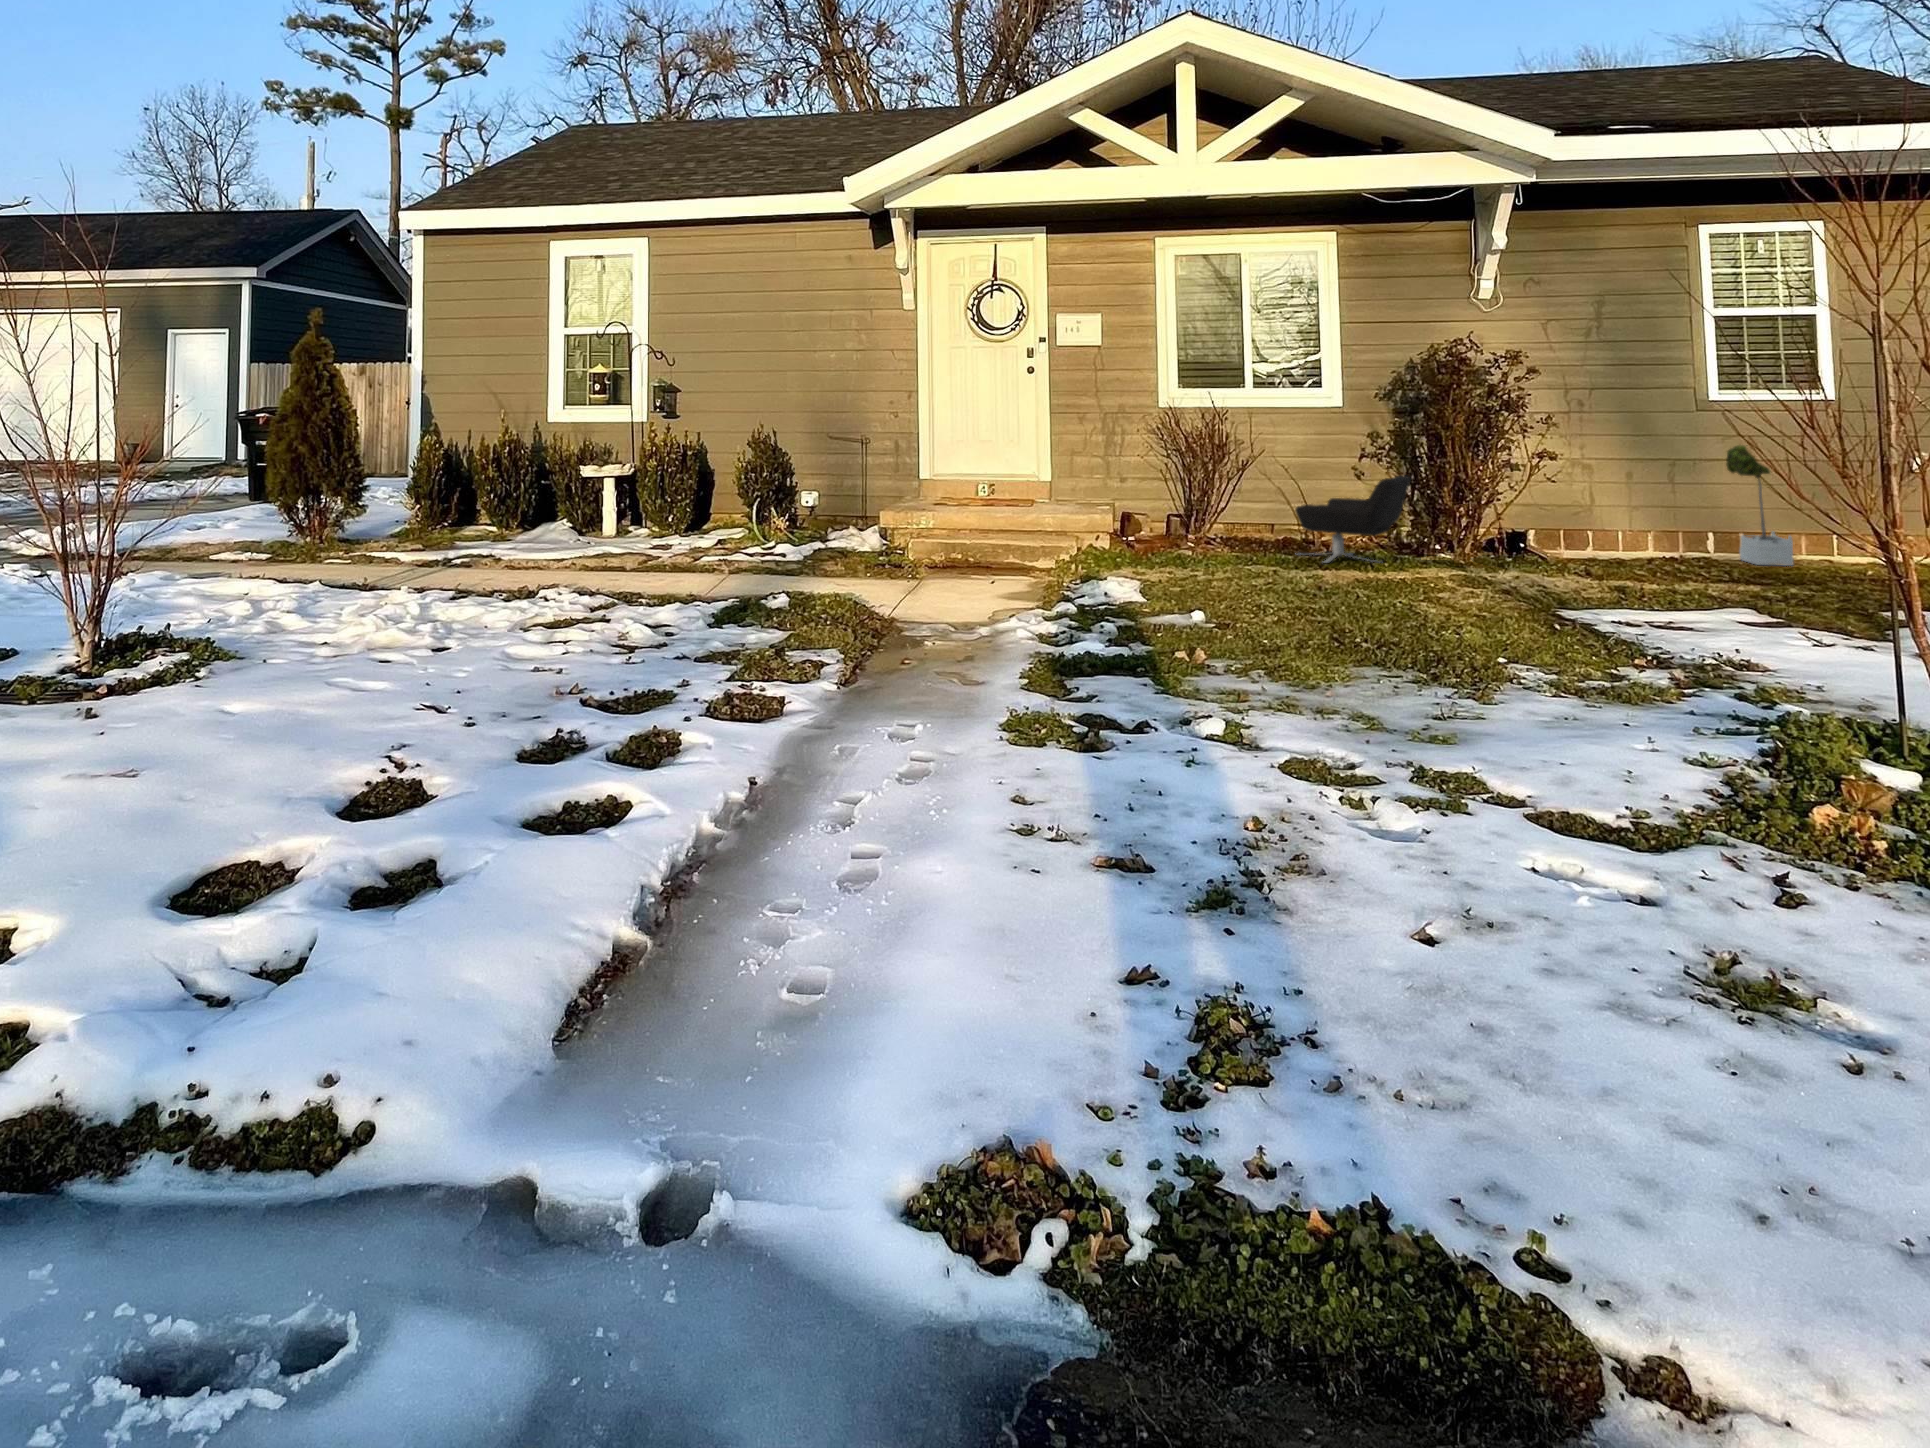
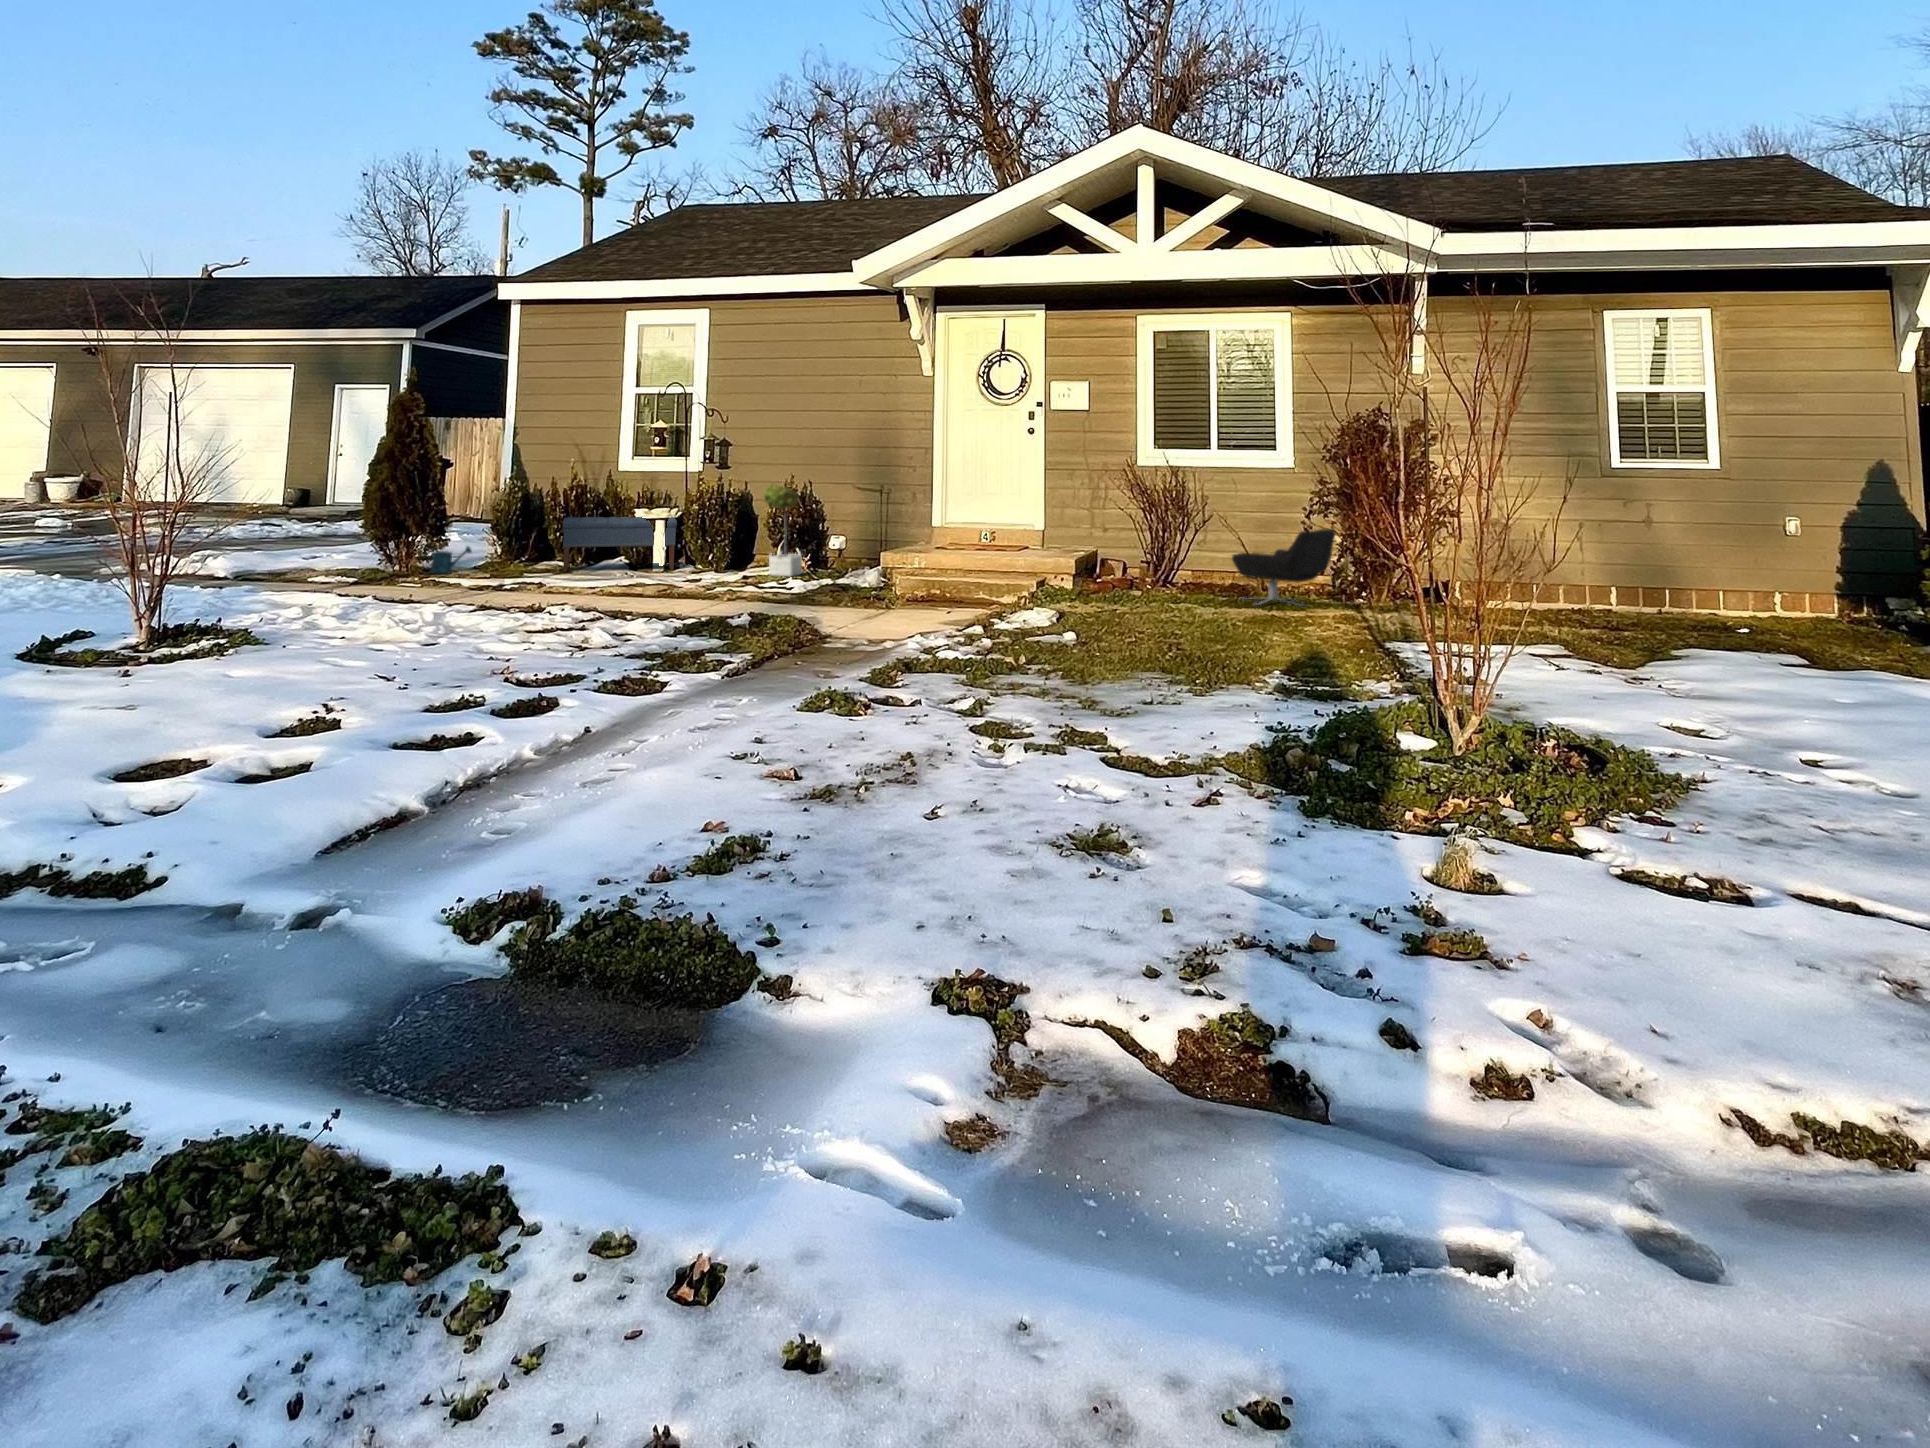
potted tree: present [1726,445,1793,566] -> present [764,484,802,576]
bench: none [496,473,627,539] -> present [563,516,677,572]
watering can: none [345,513,398,546] -> present [431,546,472,574]

